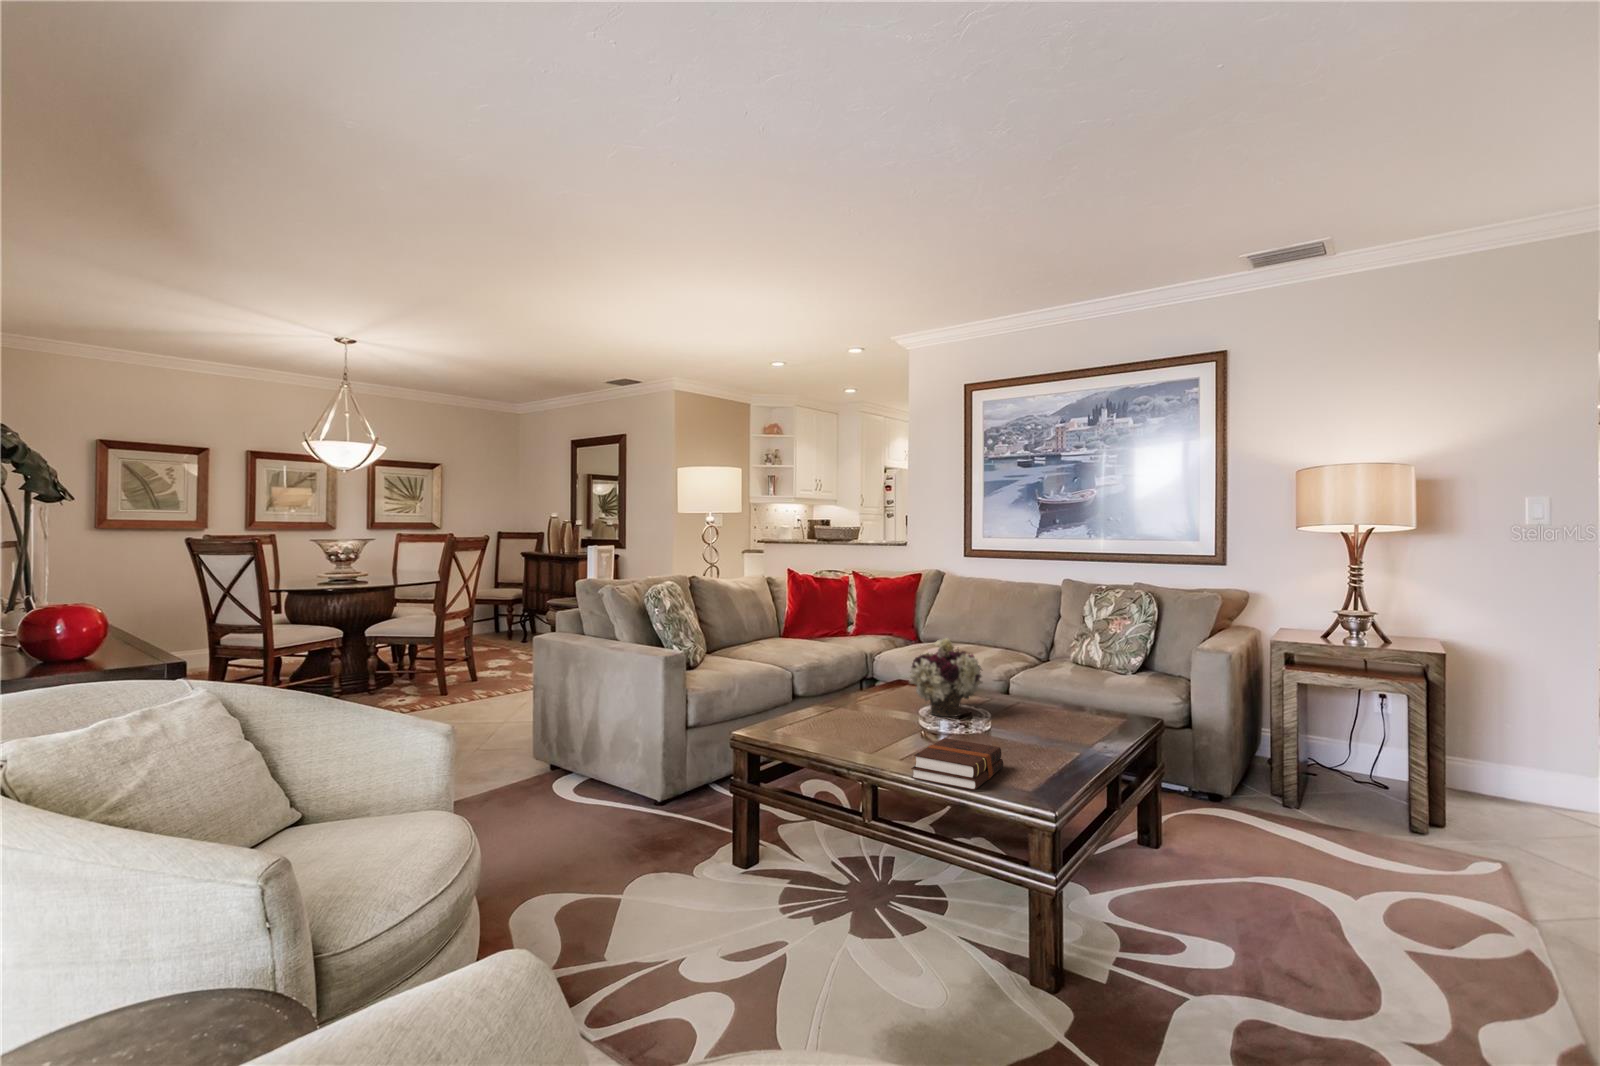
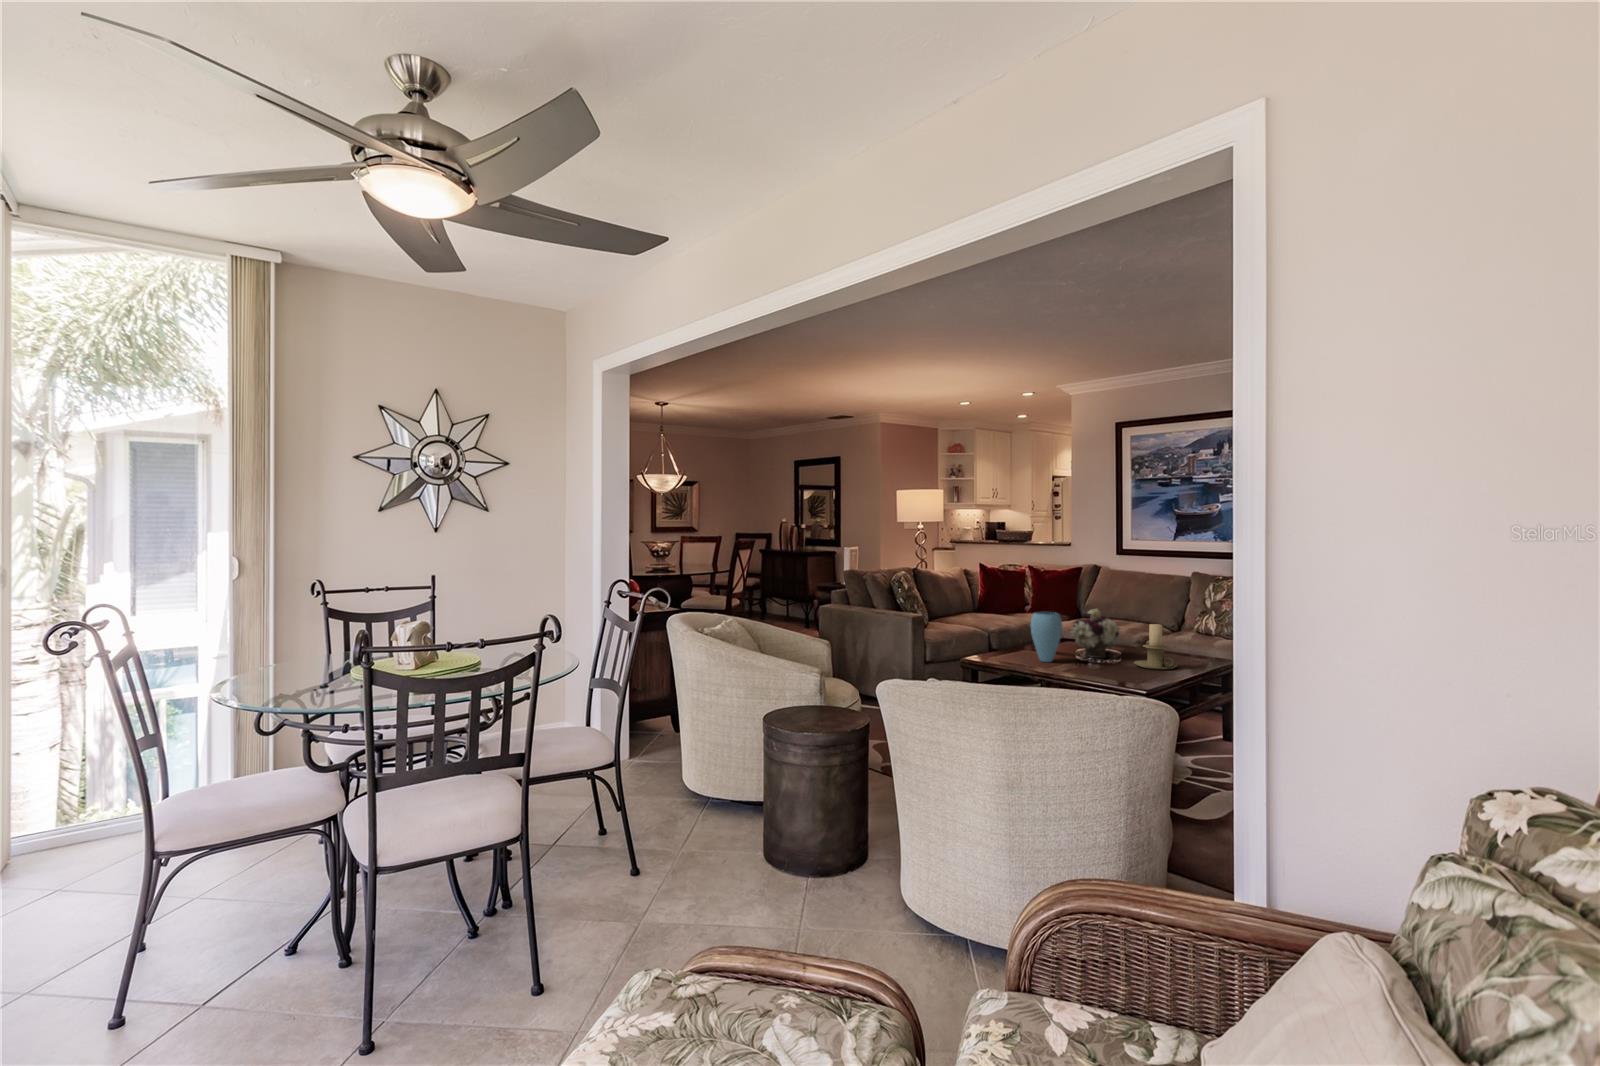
vase: none [846,646,896,730] -> present [1030,612,1062,662]
candle holder: none [1006,664,1074,740] -> present [1134,624,1178,670]
hardback book: present [911,738,1003,790] -> none [1071,663,1127,686]

